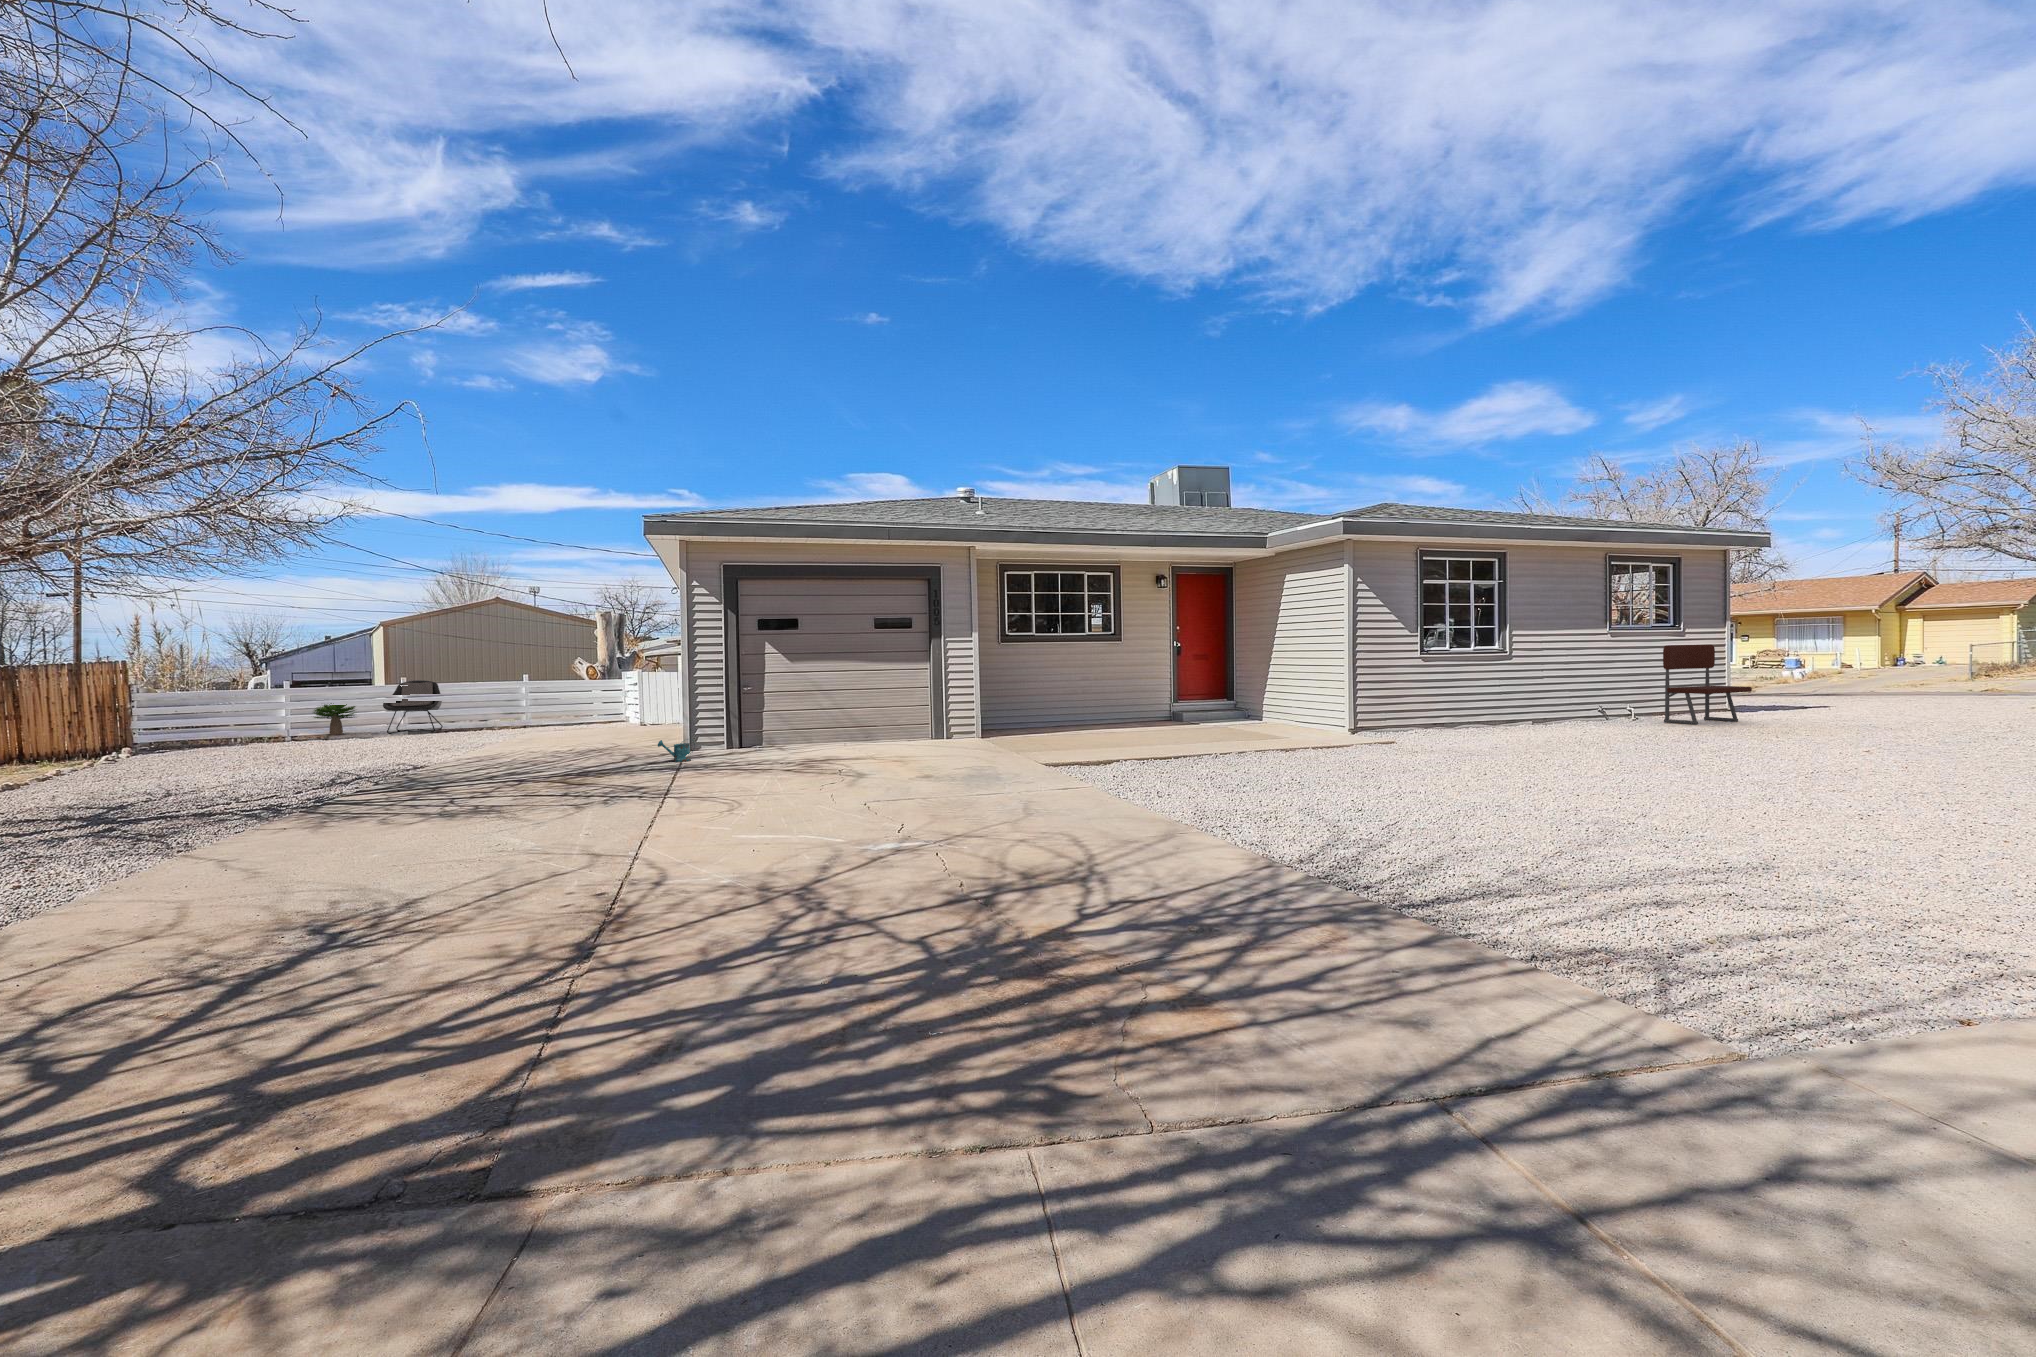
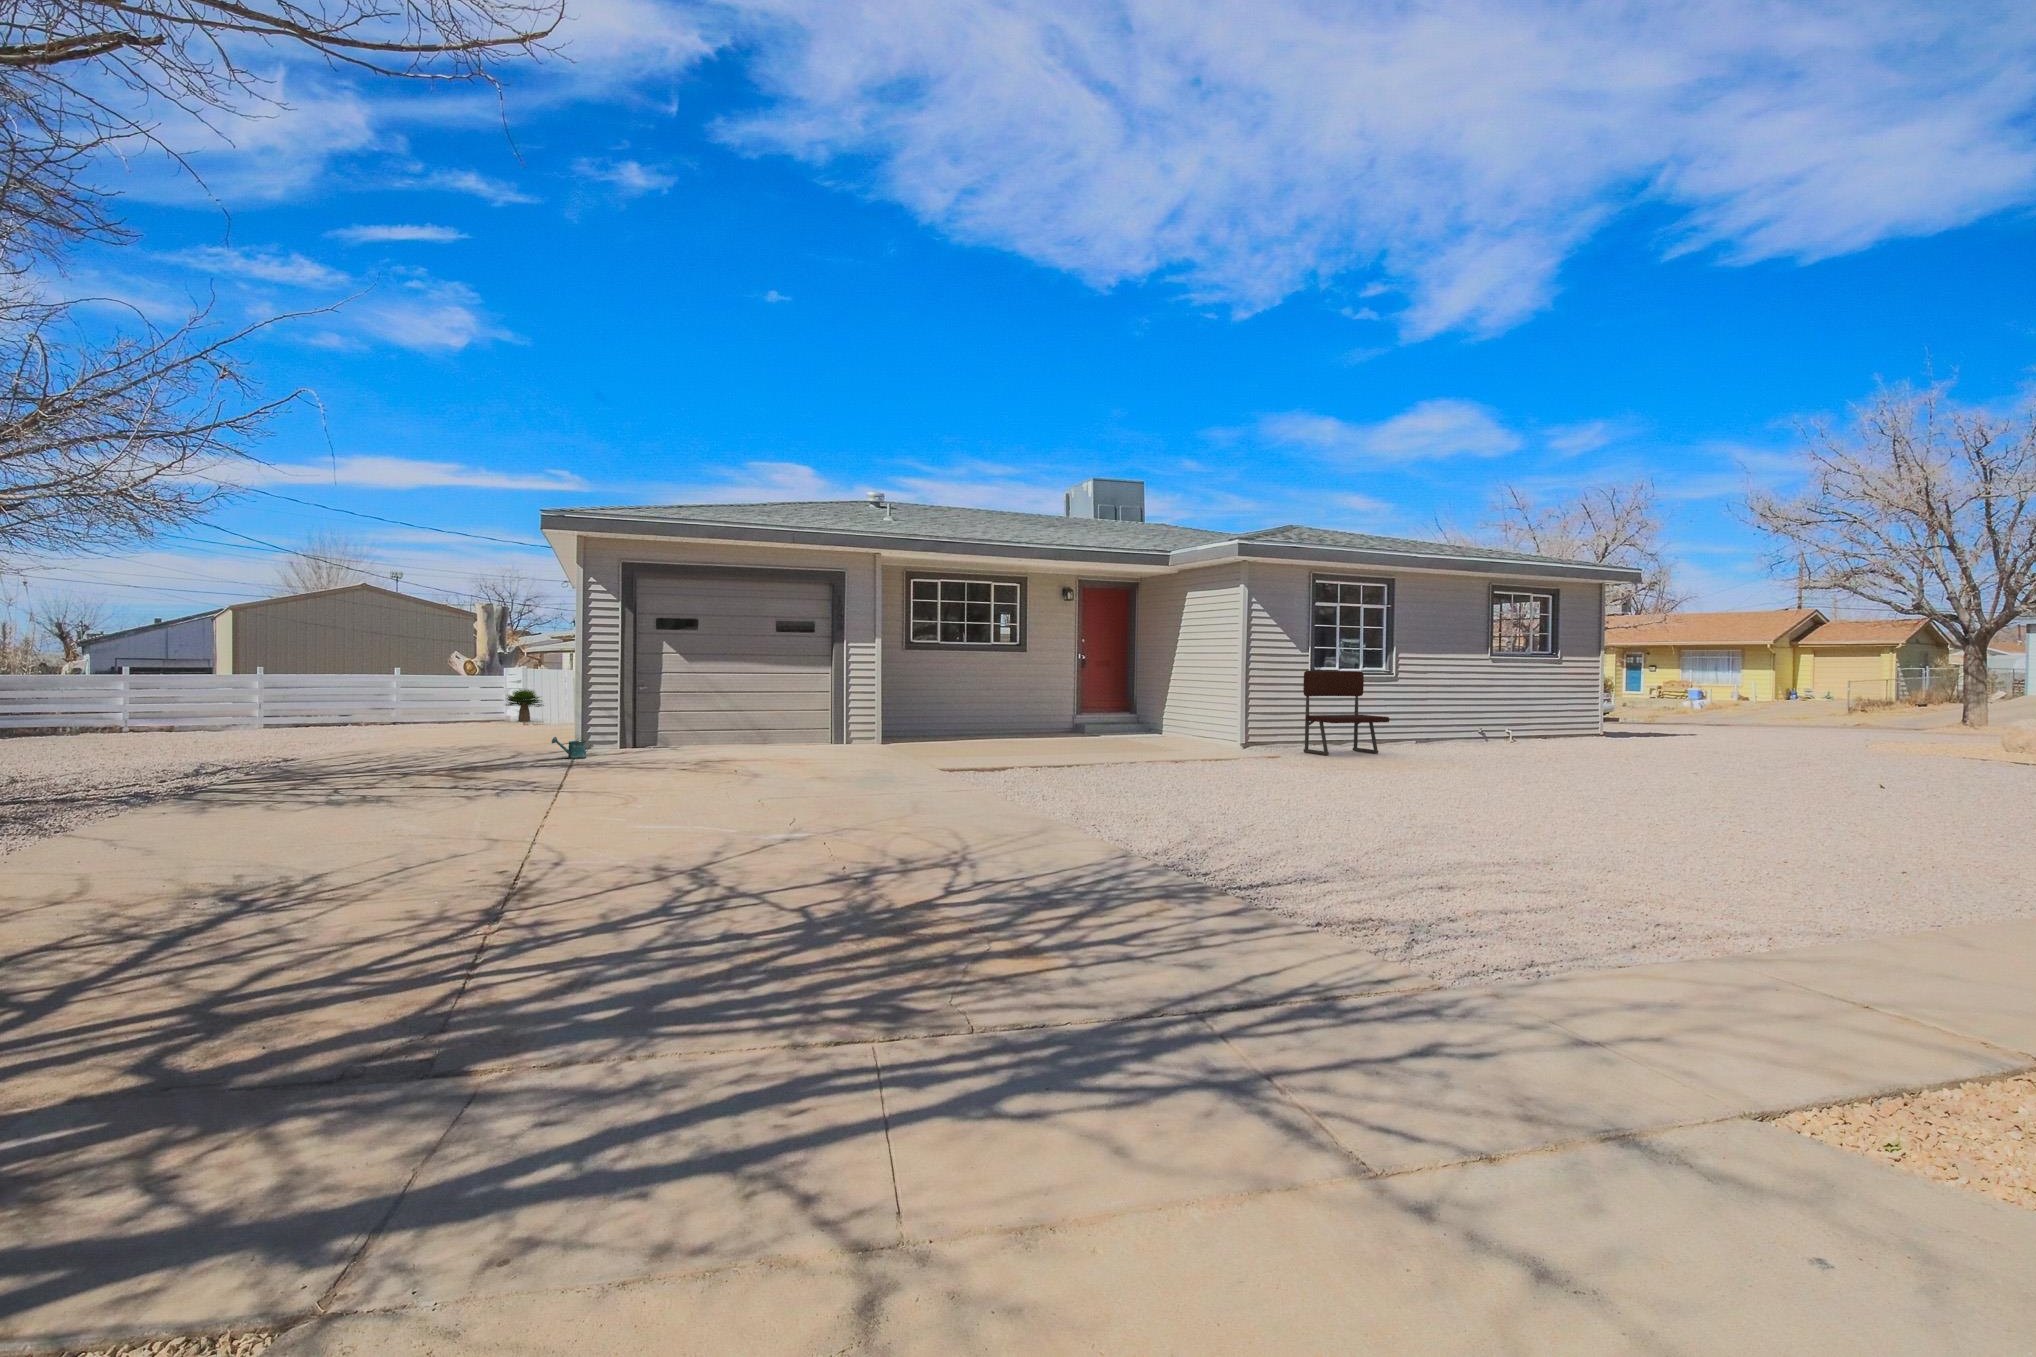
bench: present [1663,645,1752,725] -> present [1303,671,1389,756]
lounge chair: present [383,680,443,734] -> none [243,669,309,725]
potted plant: present [313,703,356,735] -> present [506,689,544,722]

